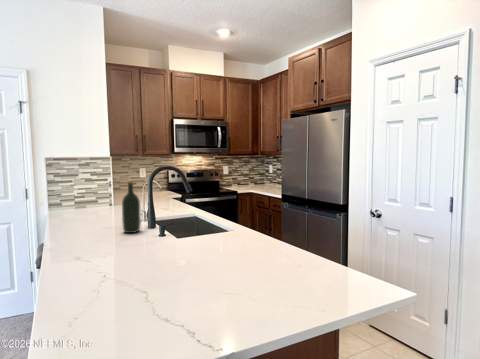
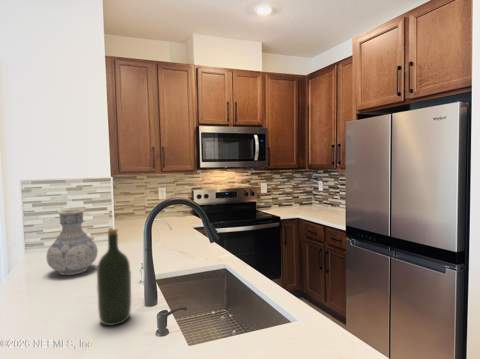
vase: none [75,176,108,218] -> present [46,209,98,275]

